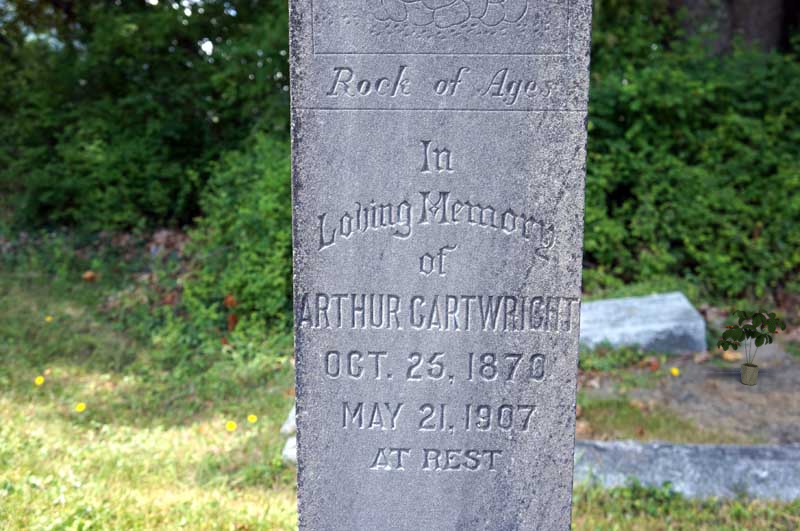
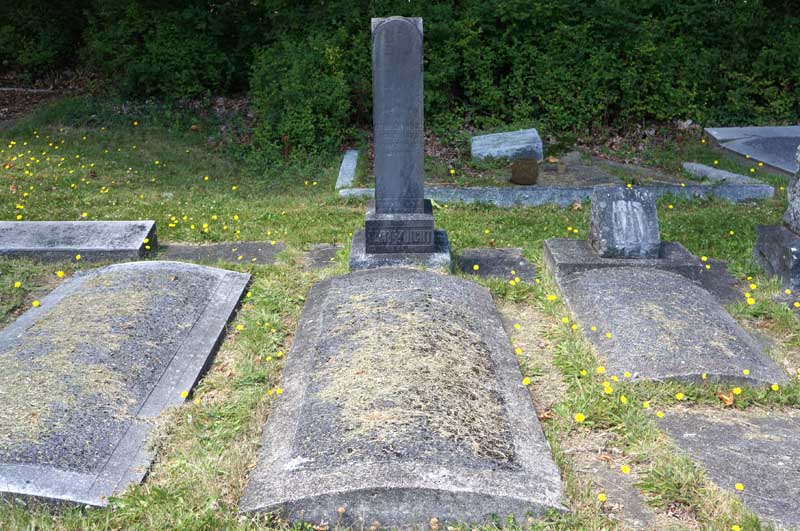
woven basket: none [652,352,712,411] -> present [511,157,539,184]

